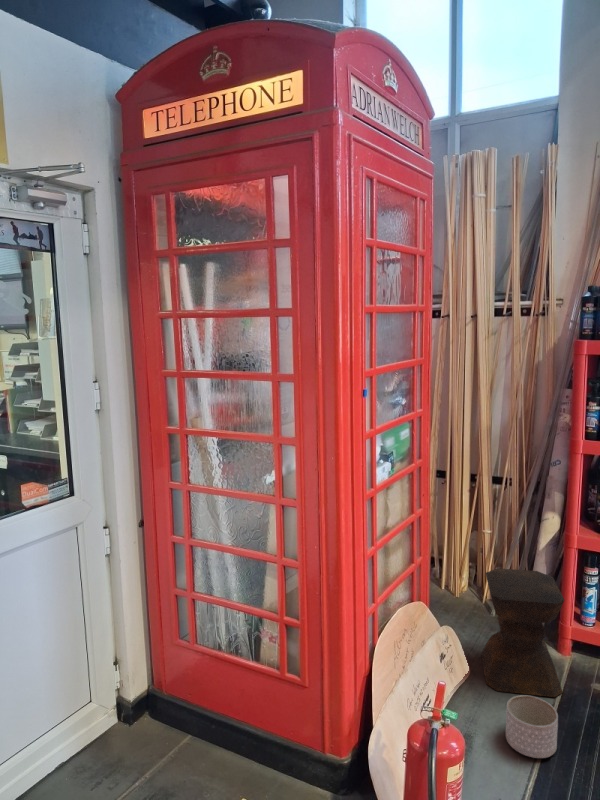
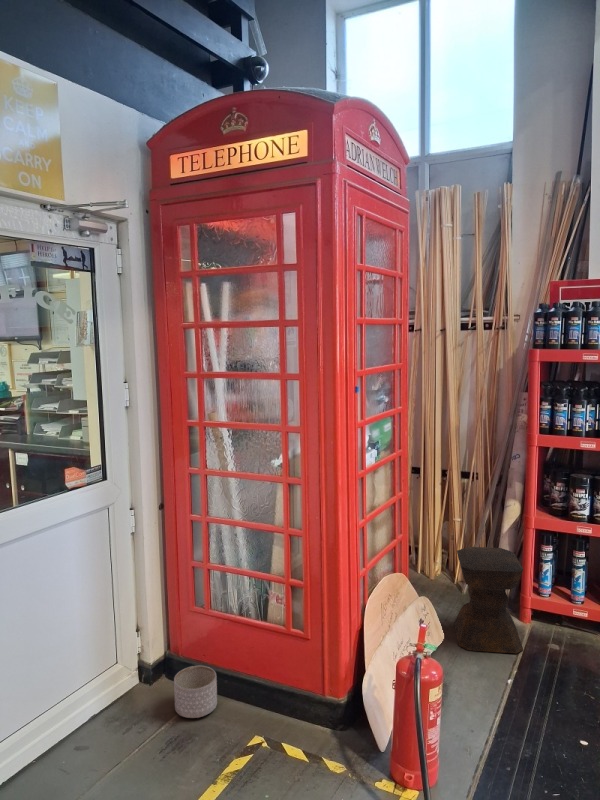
planter: present [506,695,558,758] -> present [174,666,217,718]

